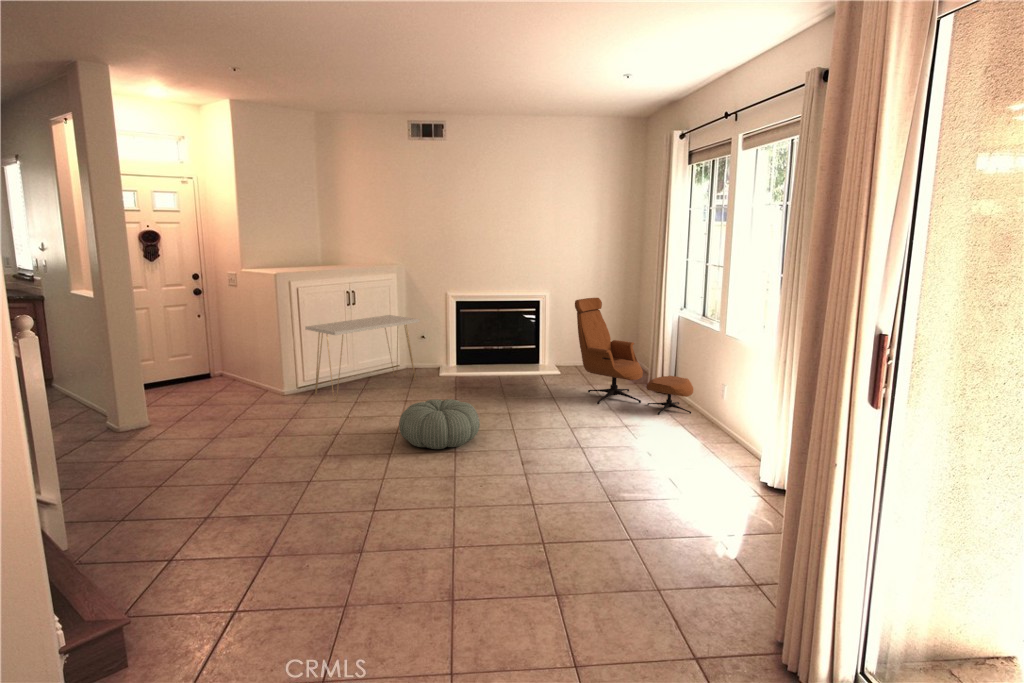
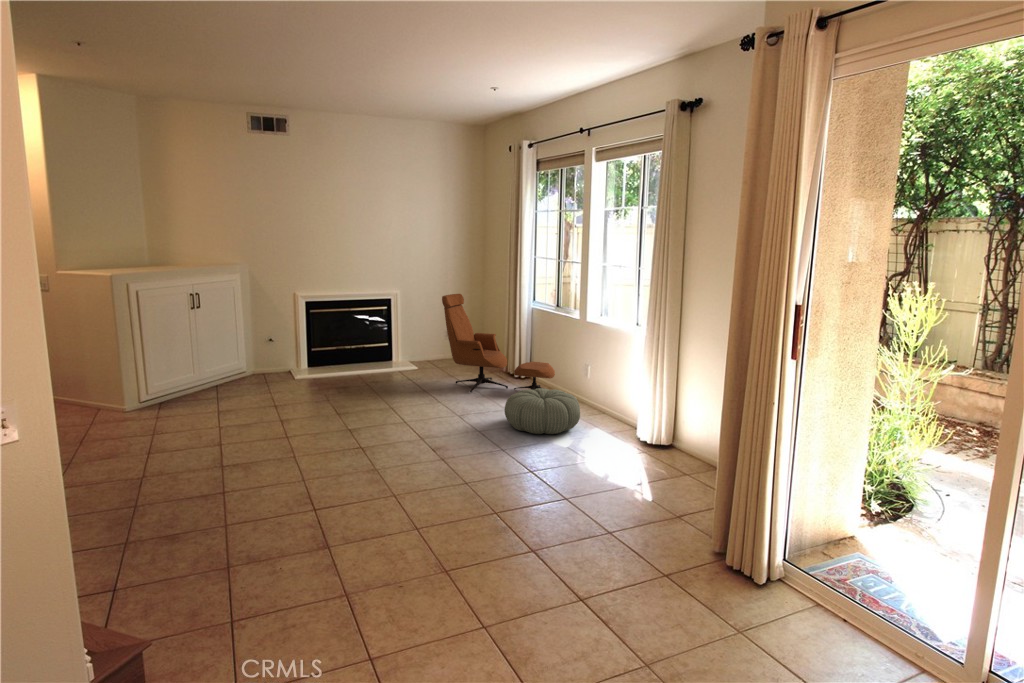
console table: present [305,315,420,401] -> none [142,318,275,415]
pouf: present [399,399,480,449] -> present [505,388,580,434]

